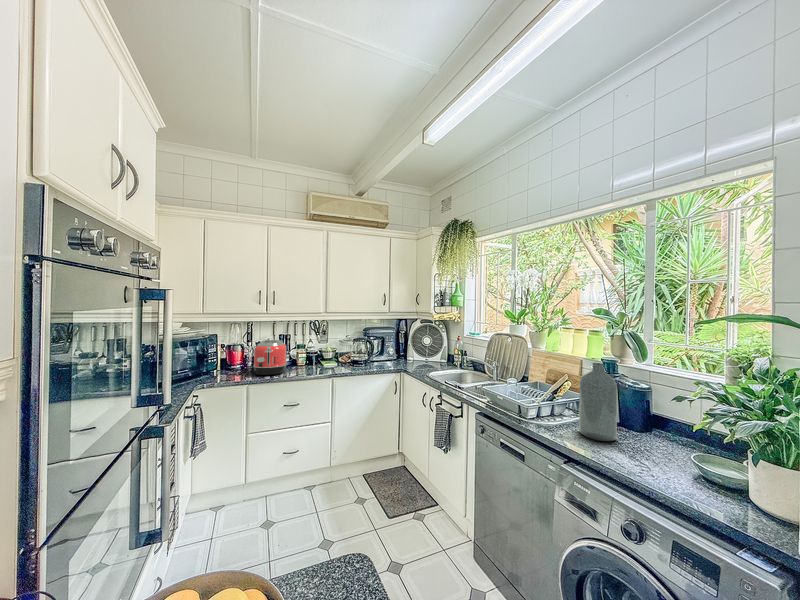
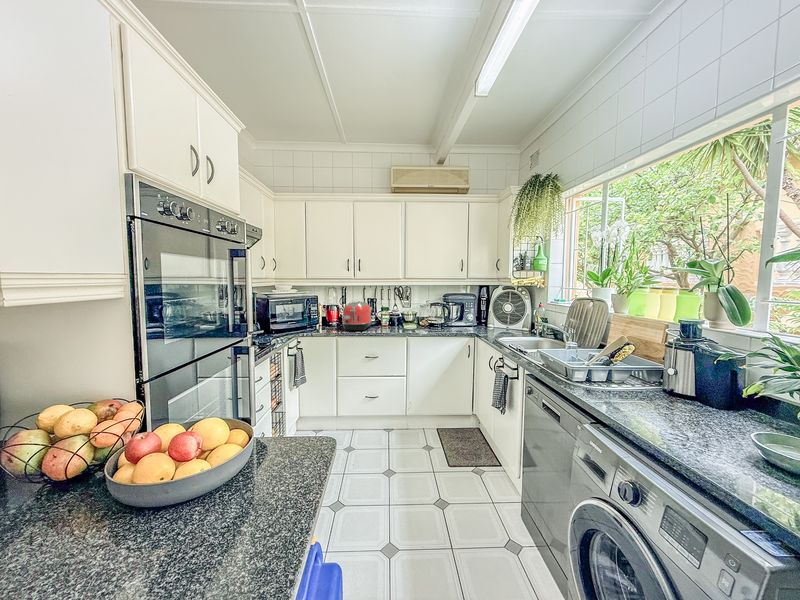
bottle: present [579,363,617,441] -> none [629,320,681,413]

